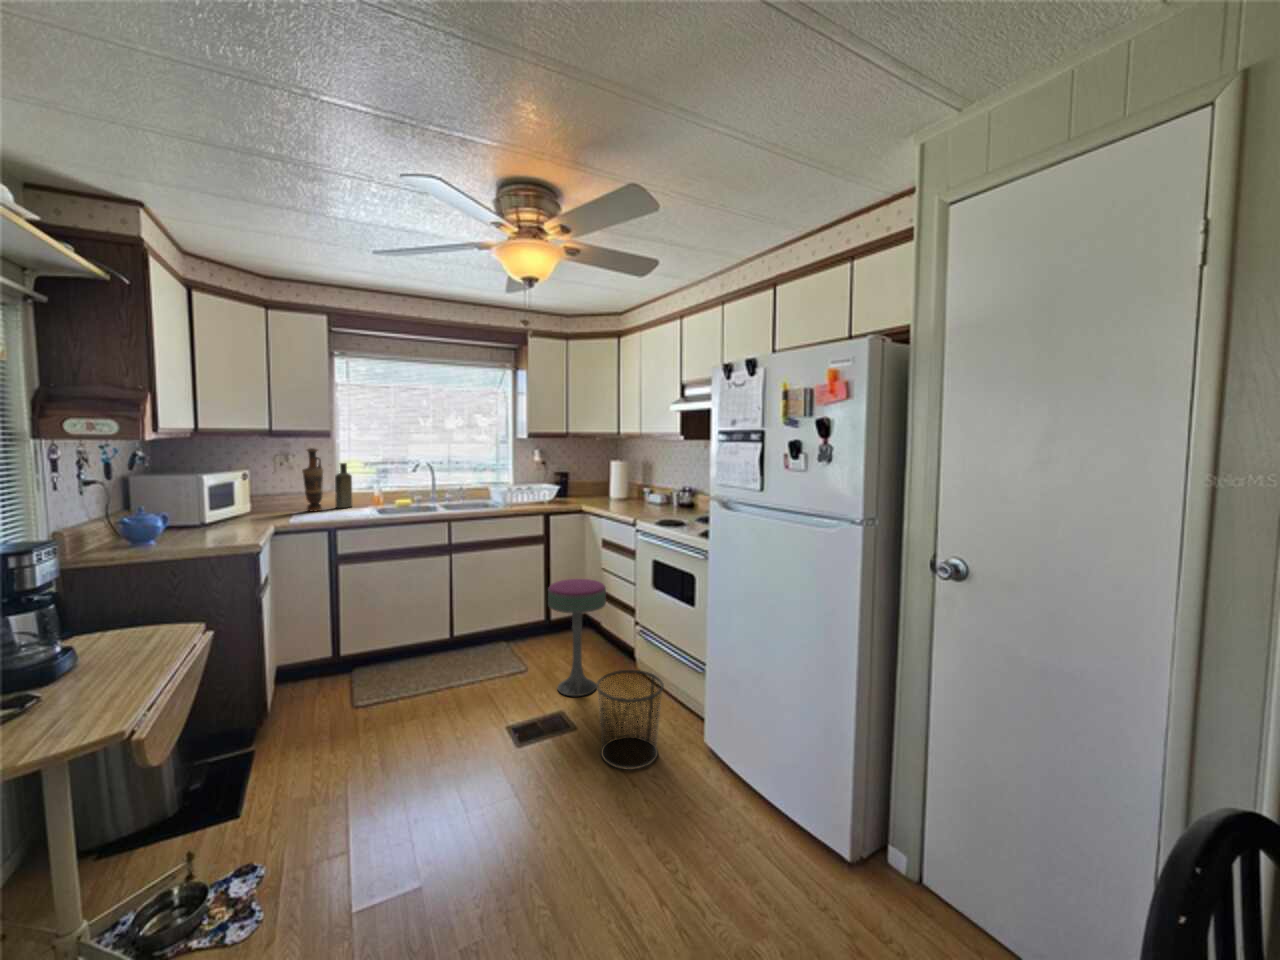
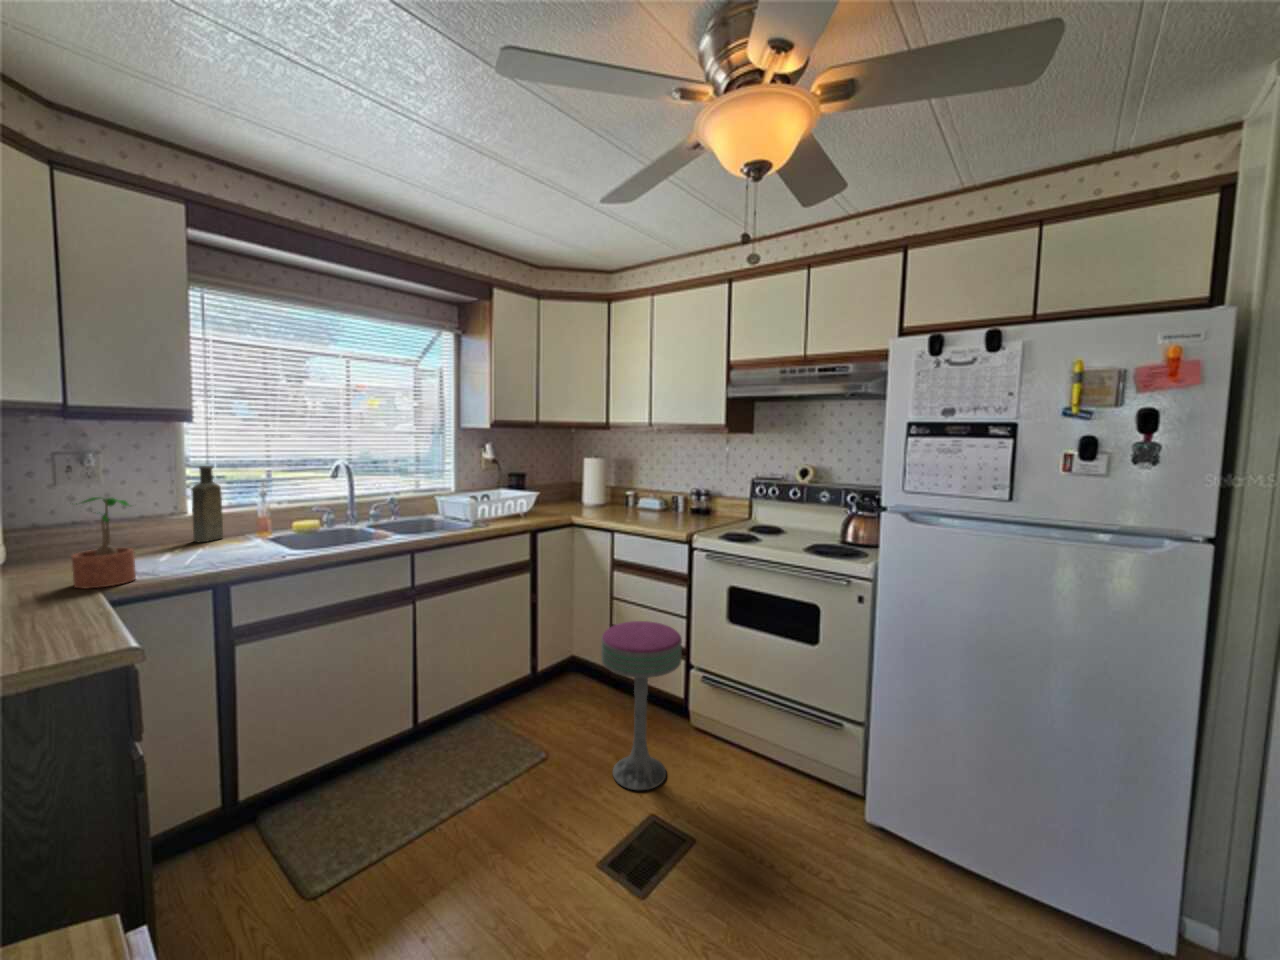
vase: present [302,448,323,511] -> none [132,442,176,552]
potted plant: none [264,477,293,524] -> present [72,497,136,588]
waste bin: present [596,670,664,770] -> none [749,751,850,909]

